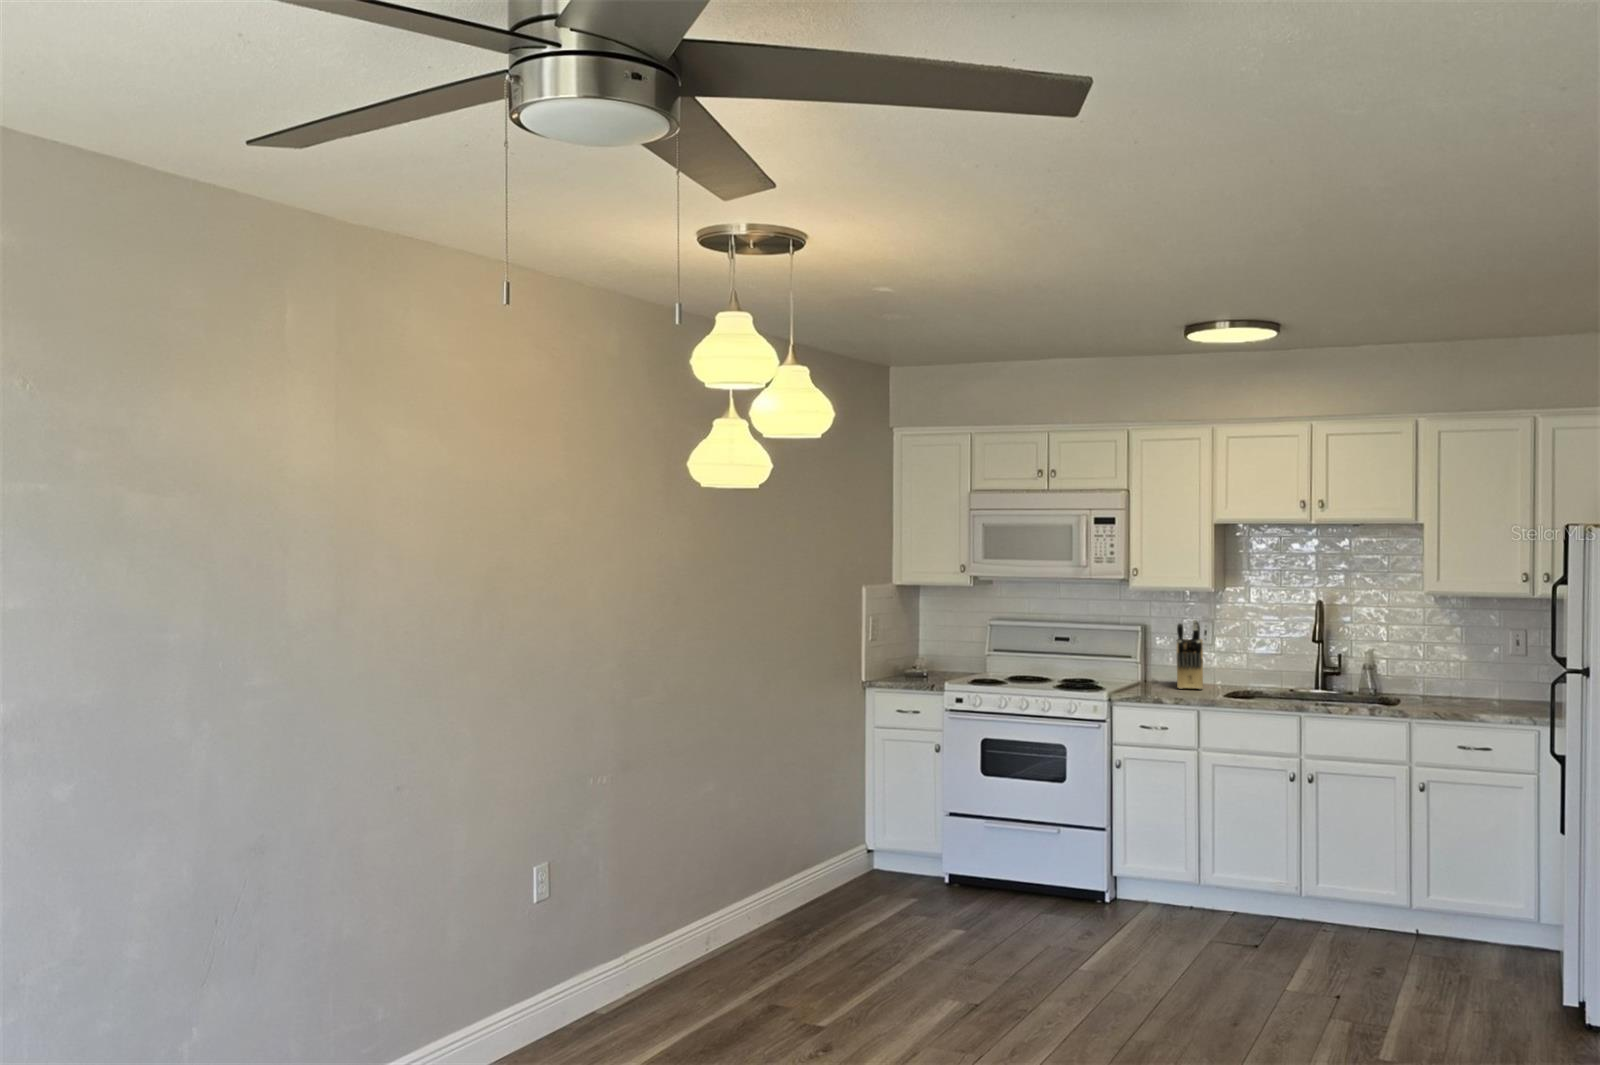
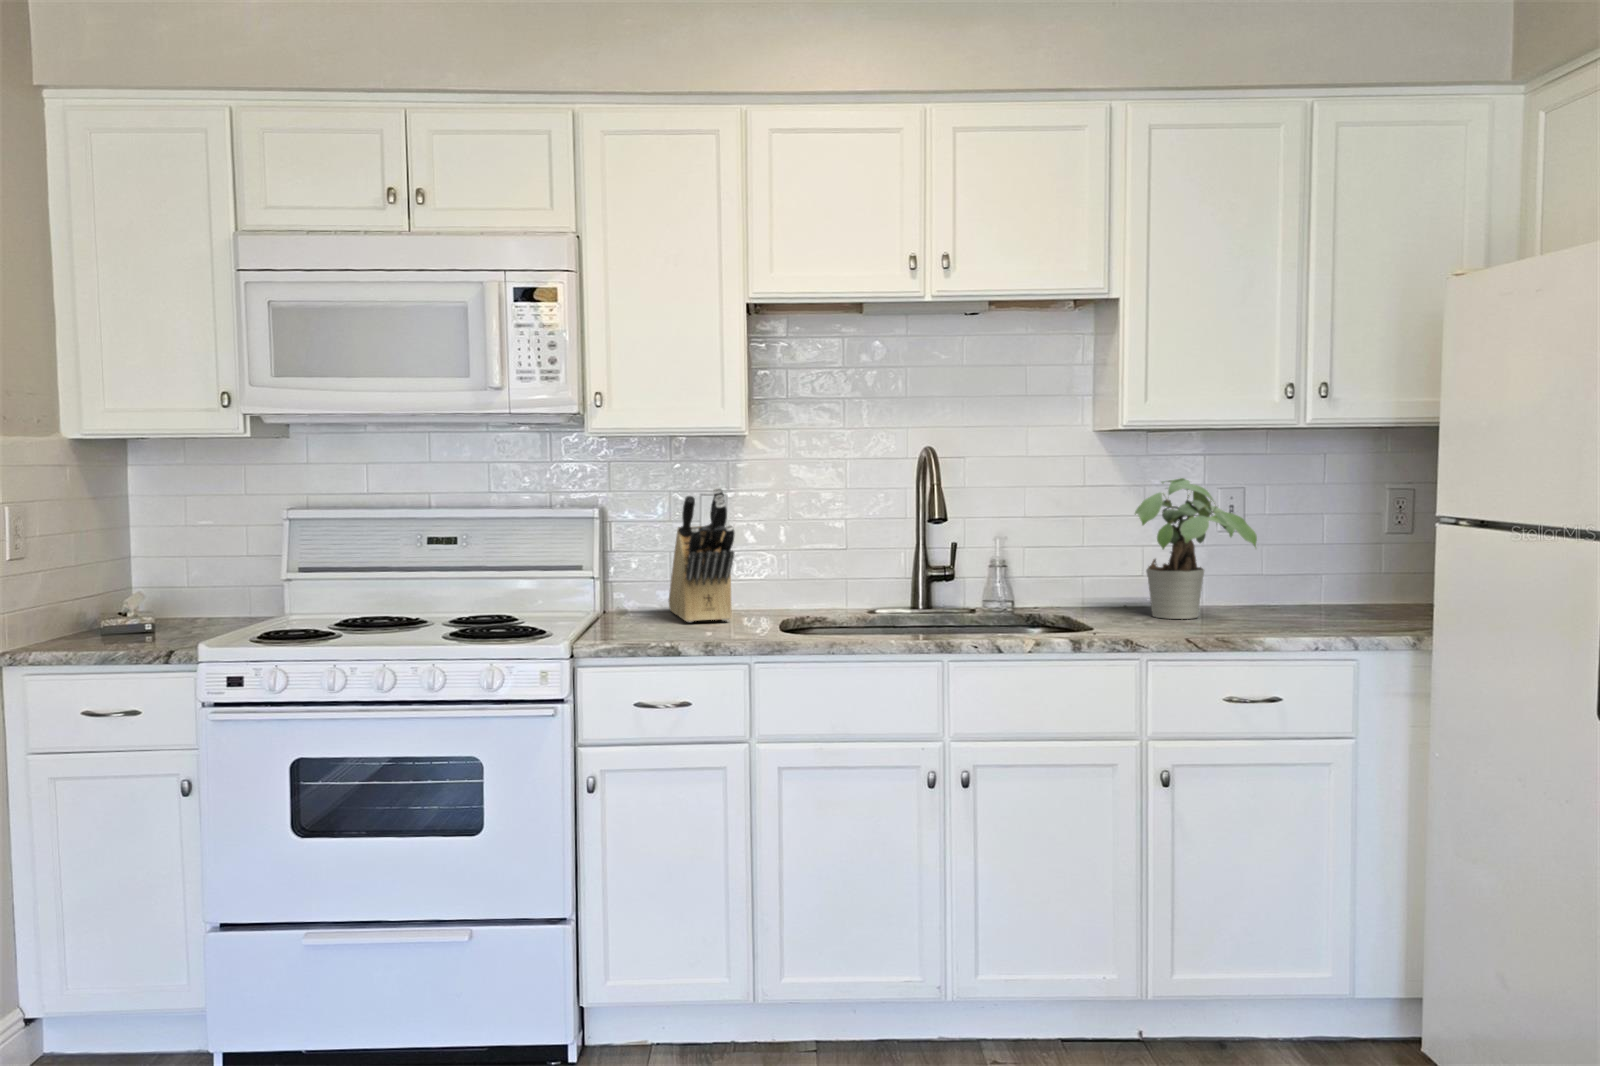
potted plant: none [1438,625,1506,707] -> present [1135,478,1257,619]

